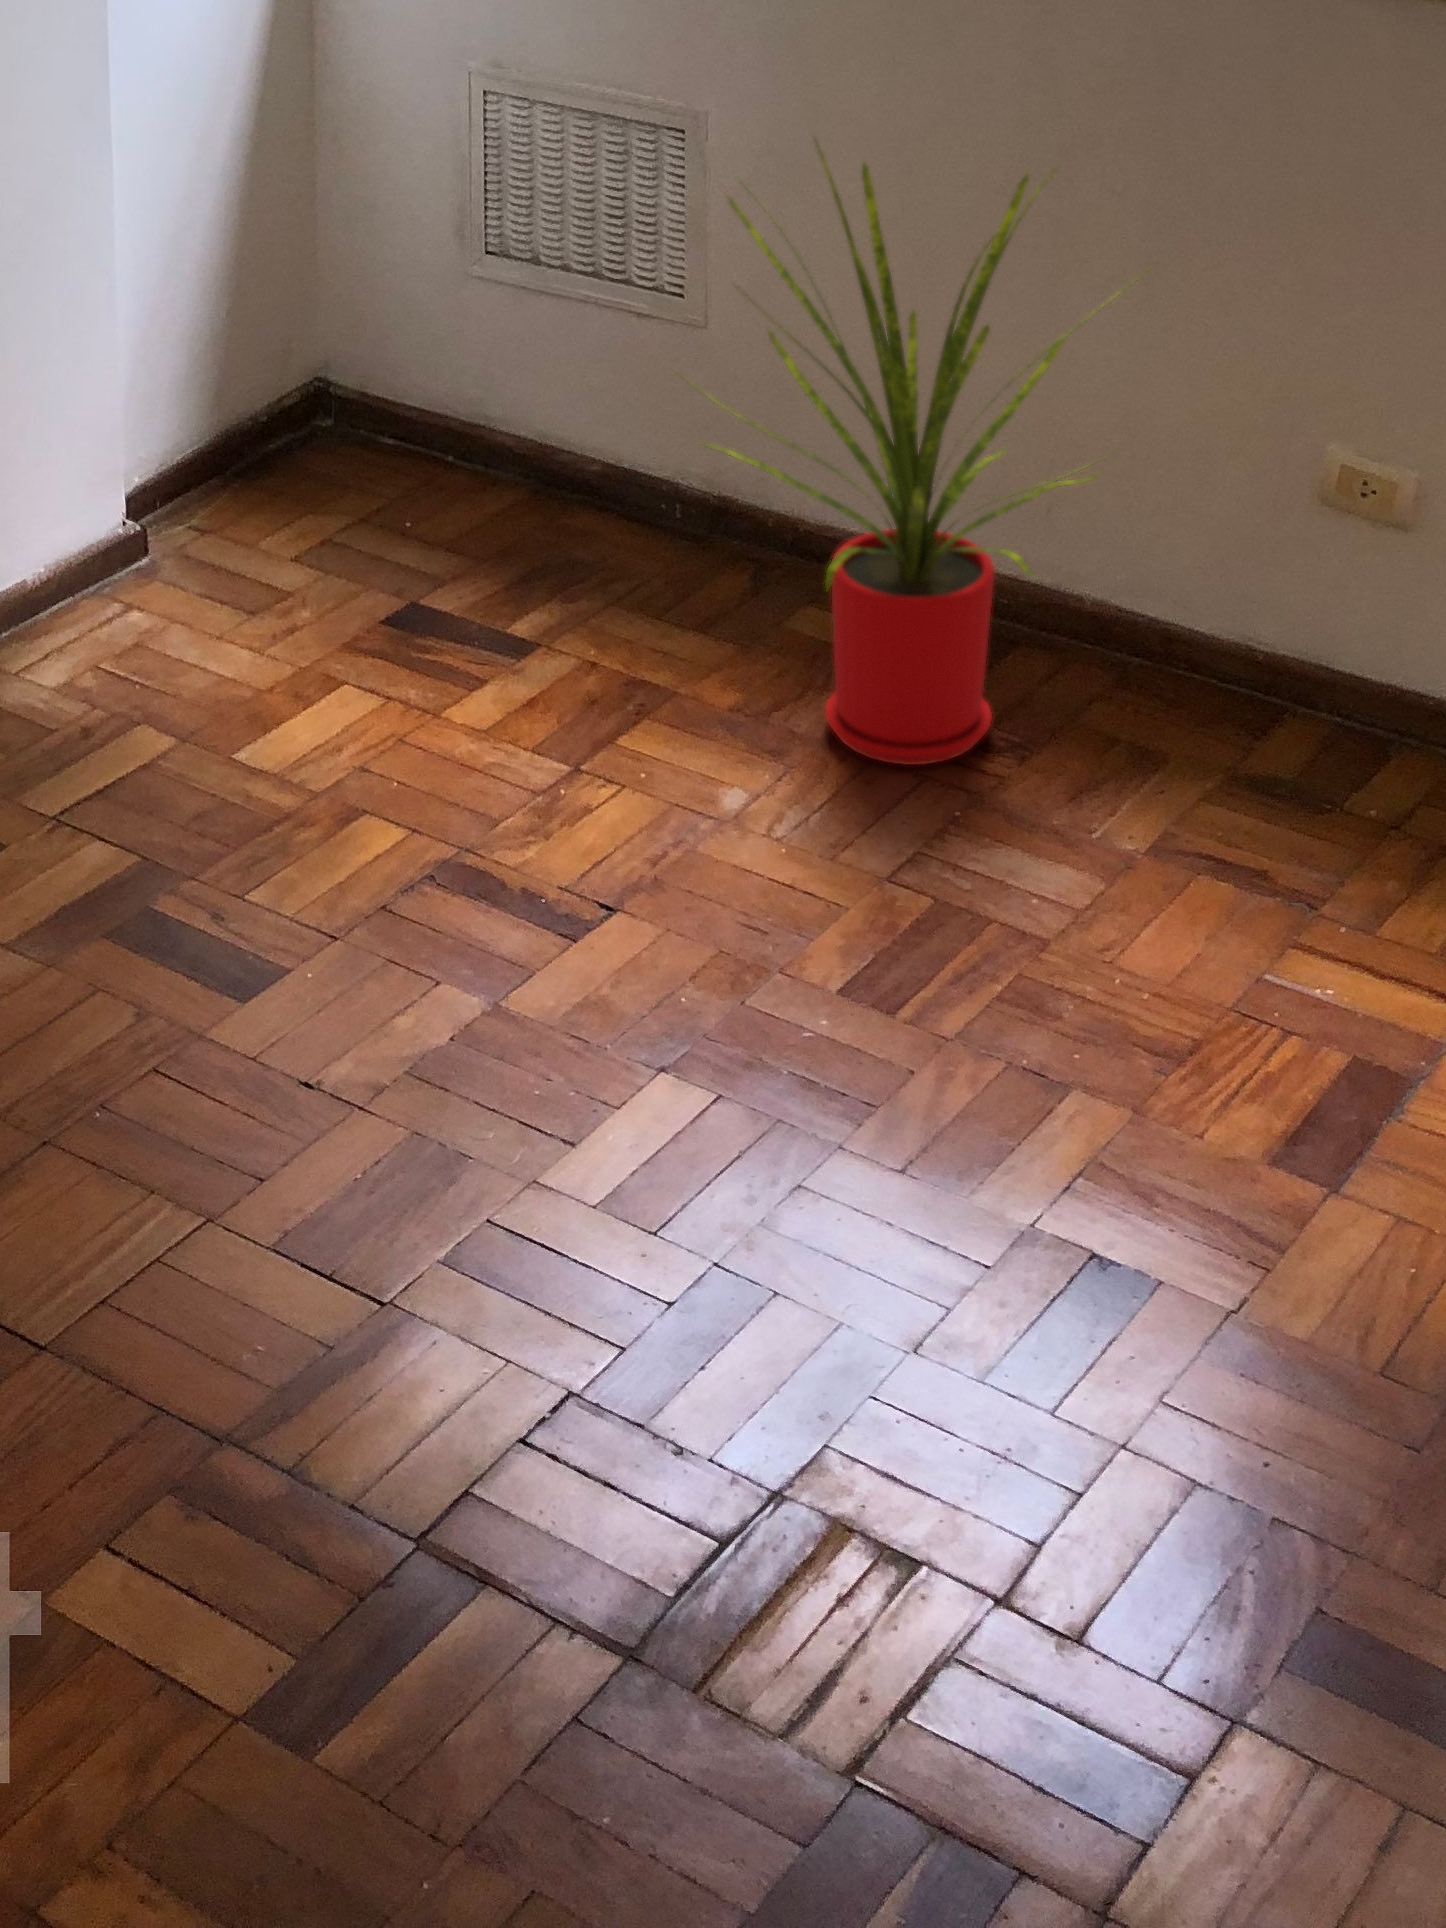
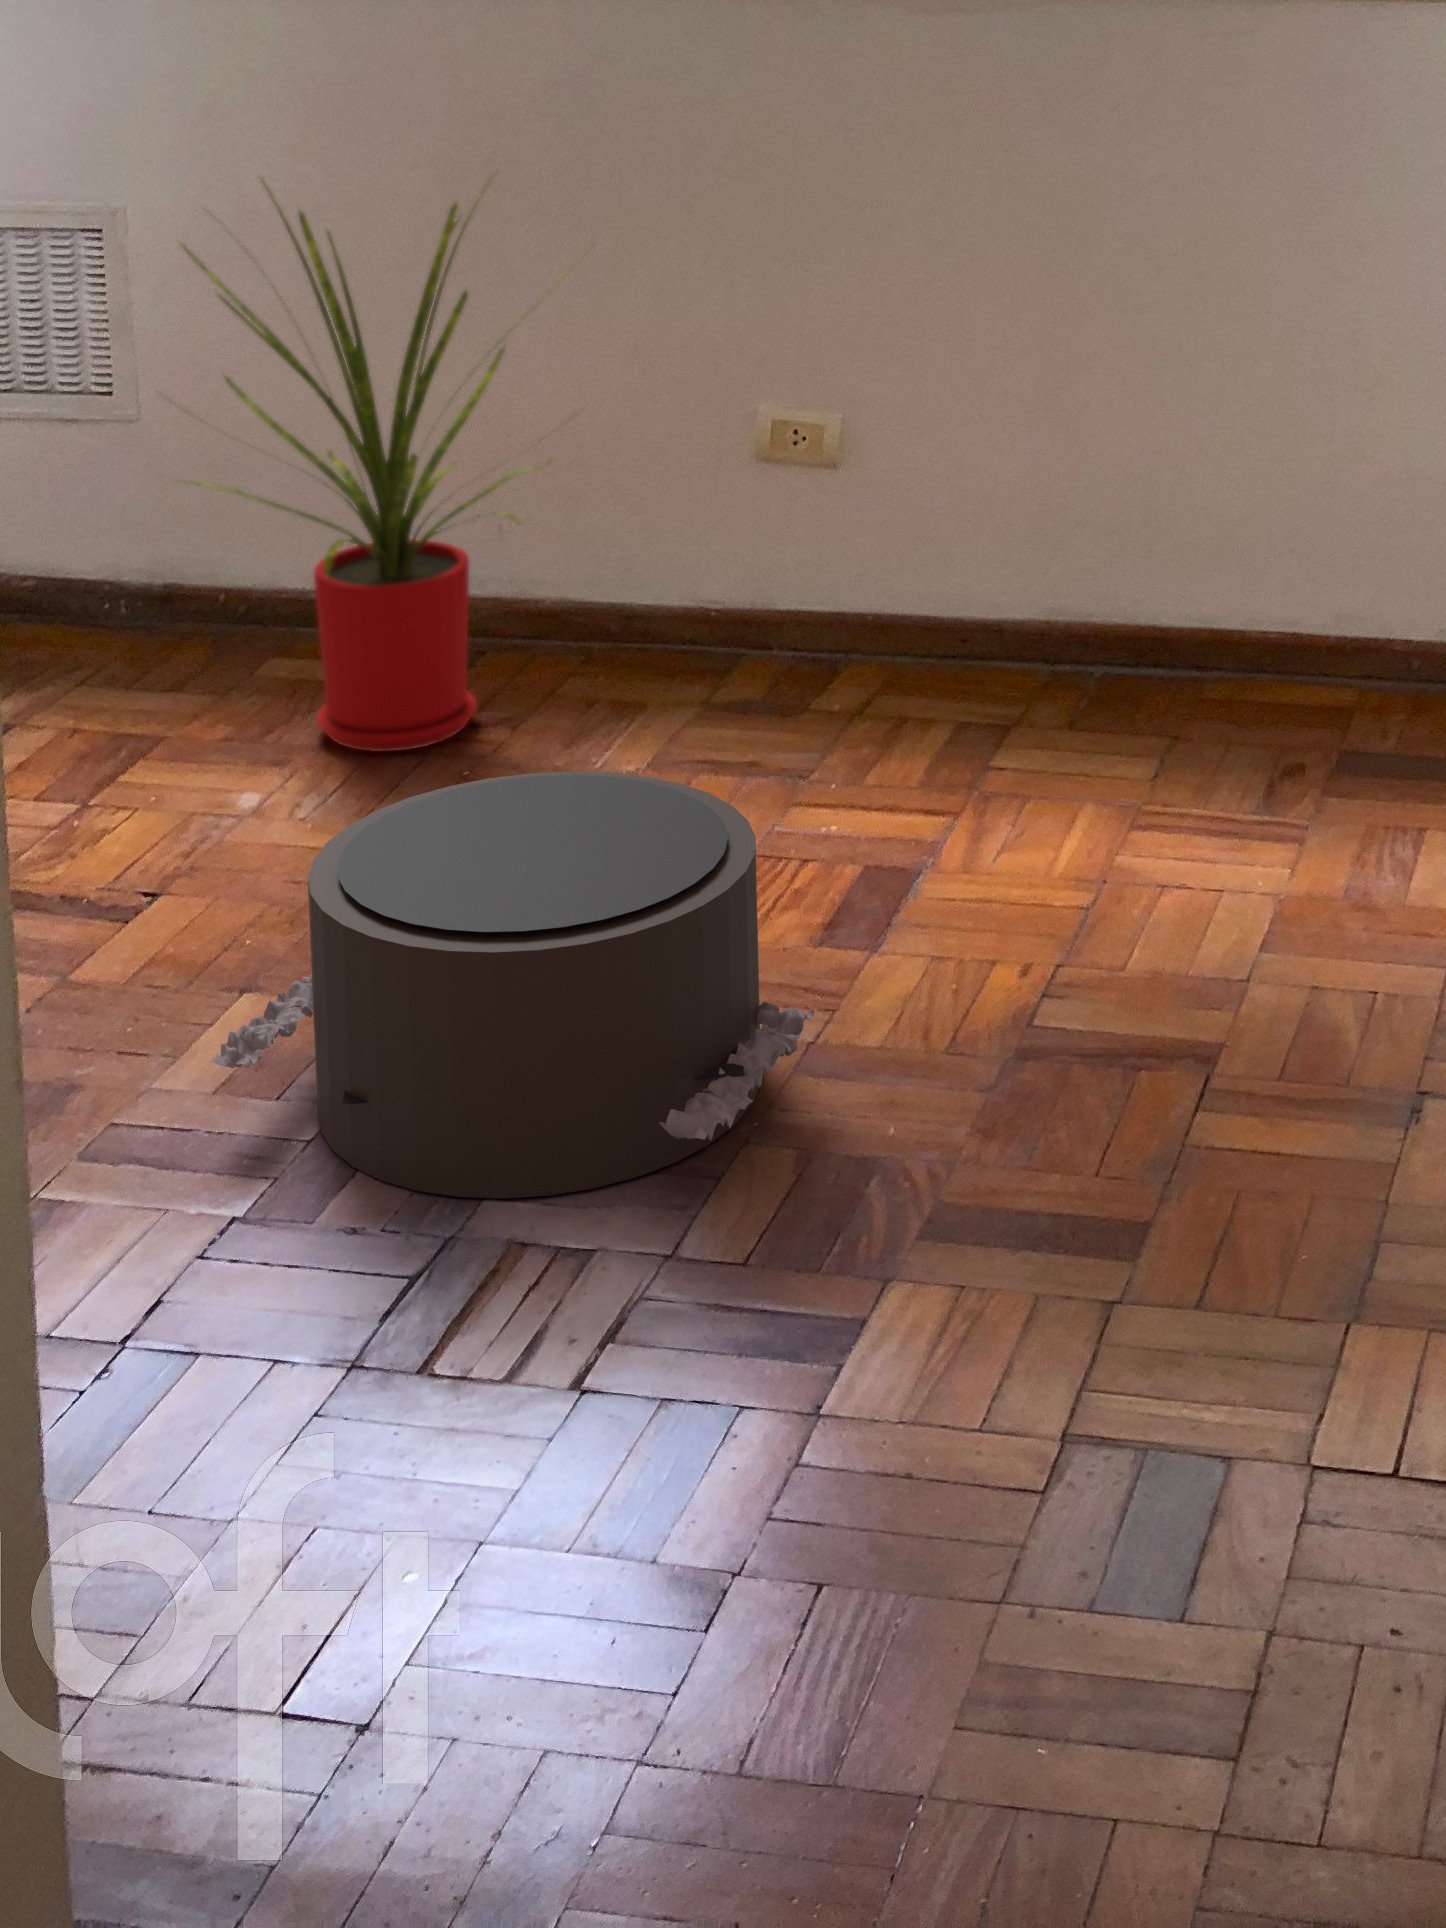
pouf: none [565,929,1220,1489] -> present [210,771,814,1198]

